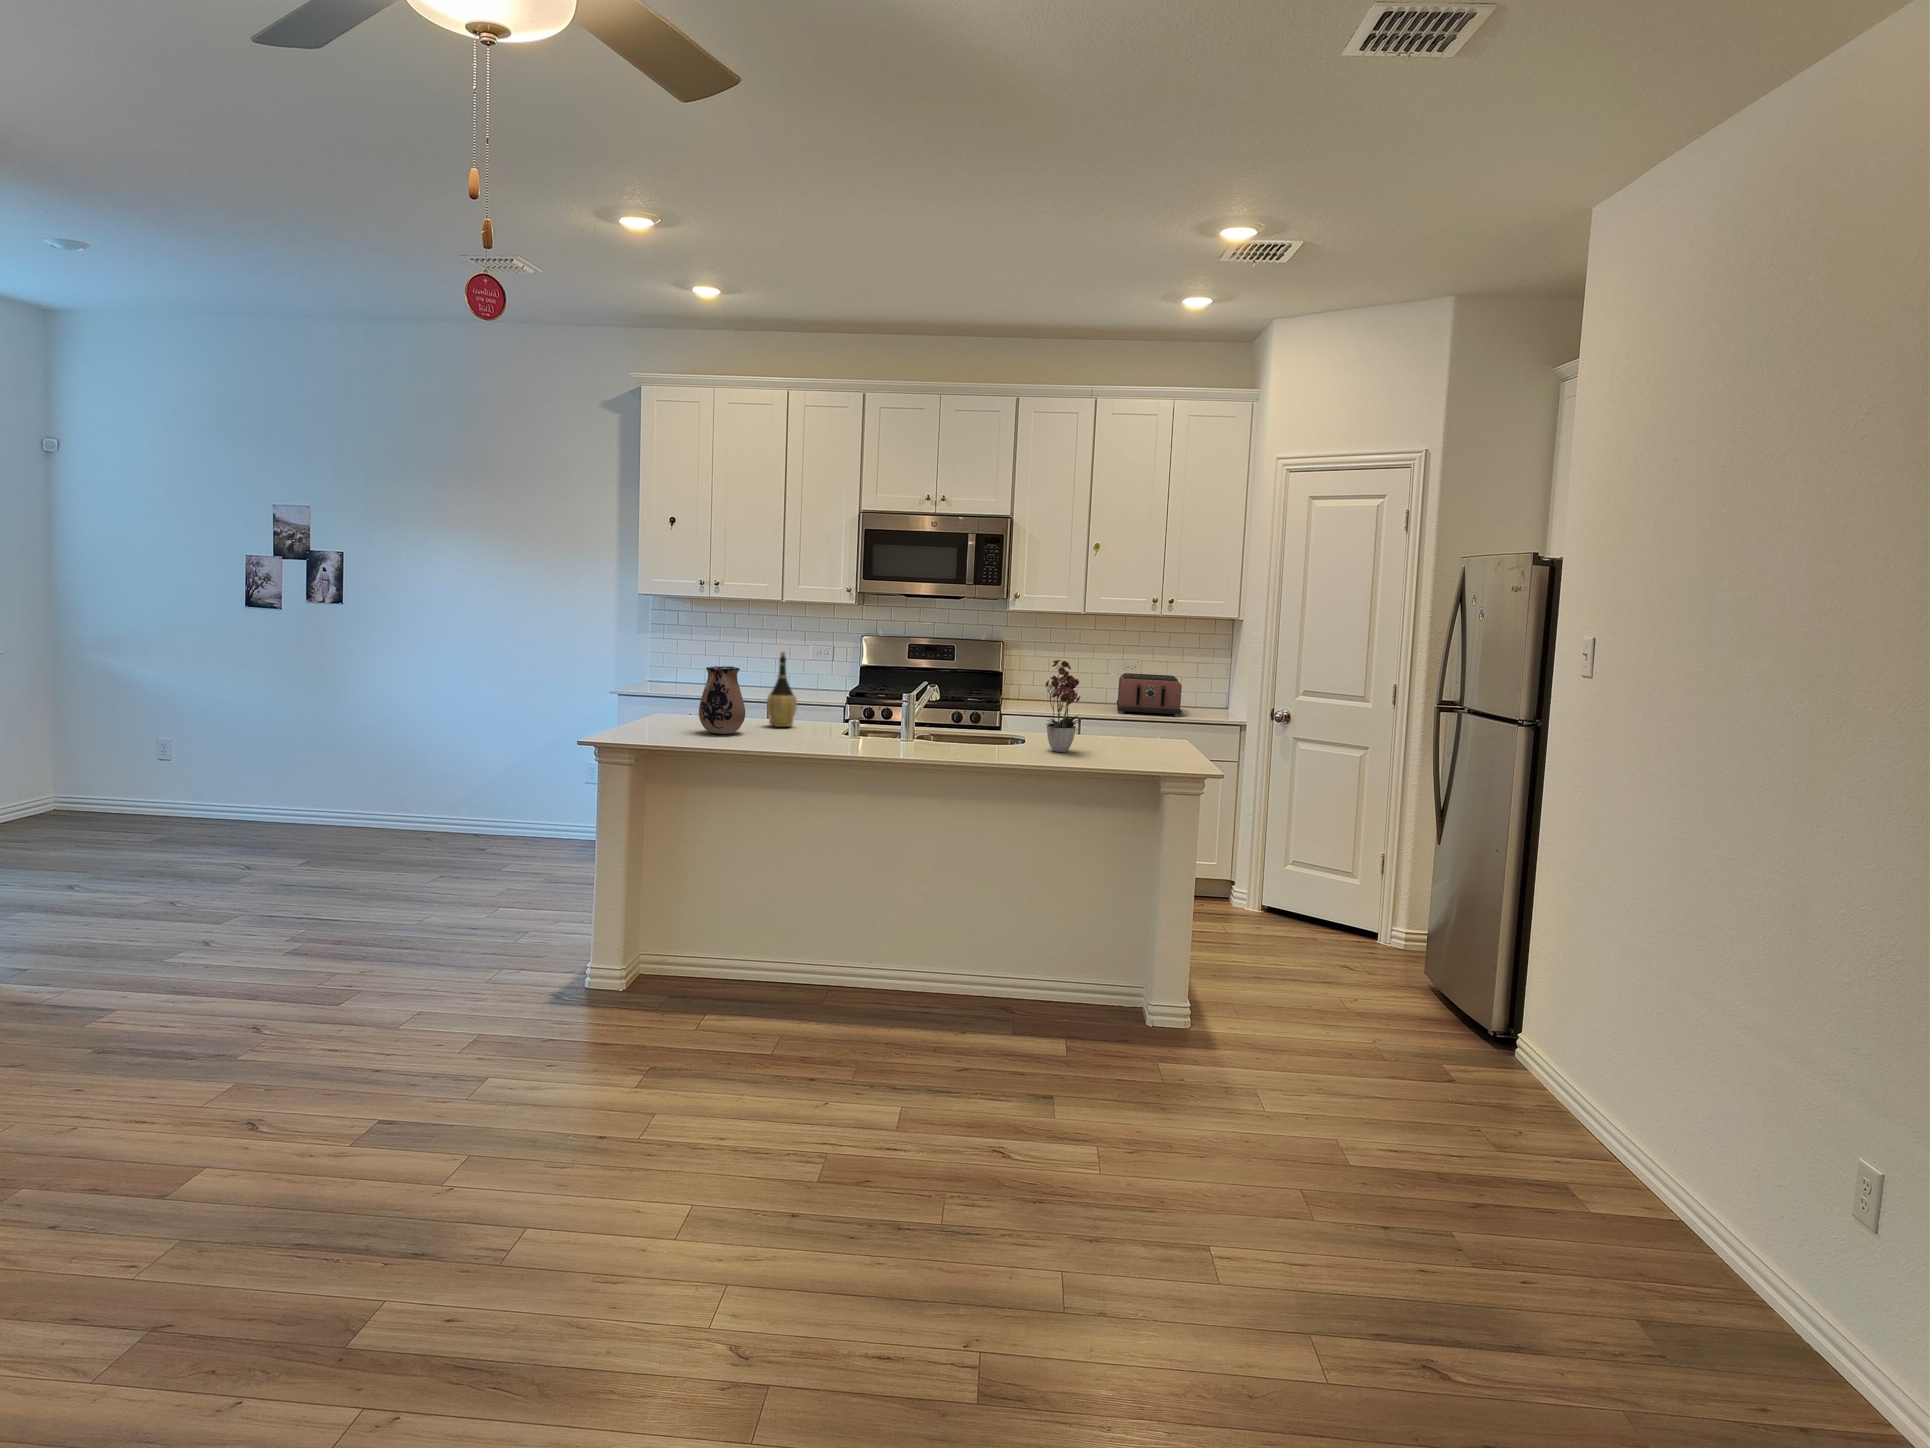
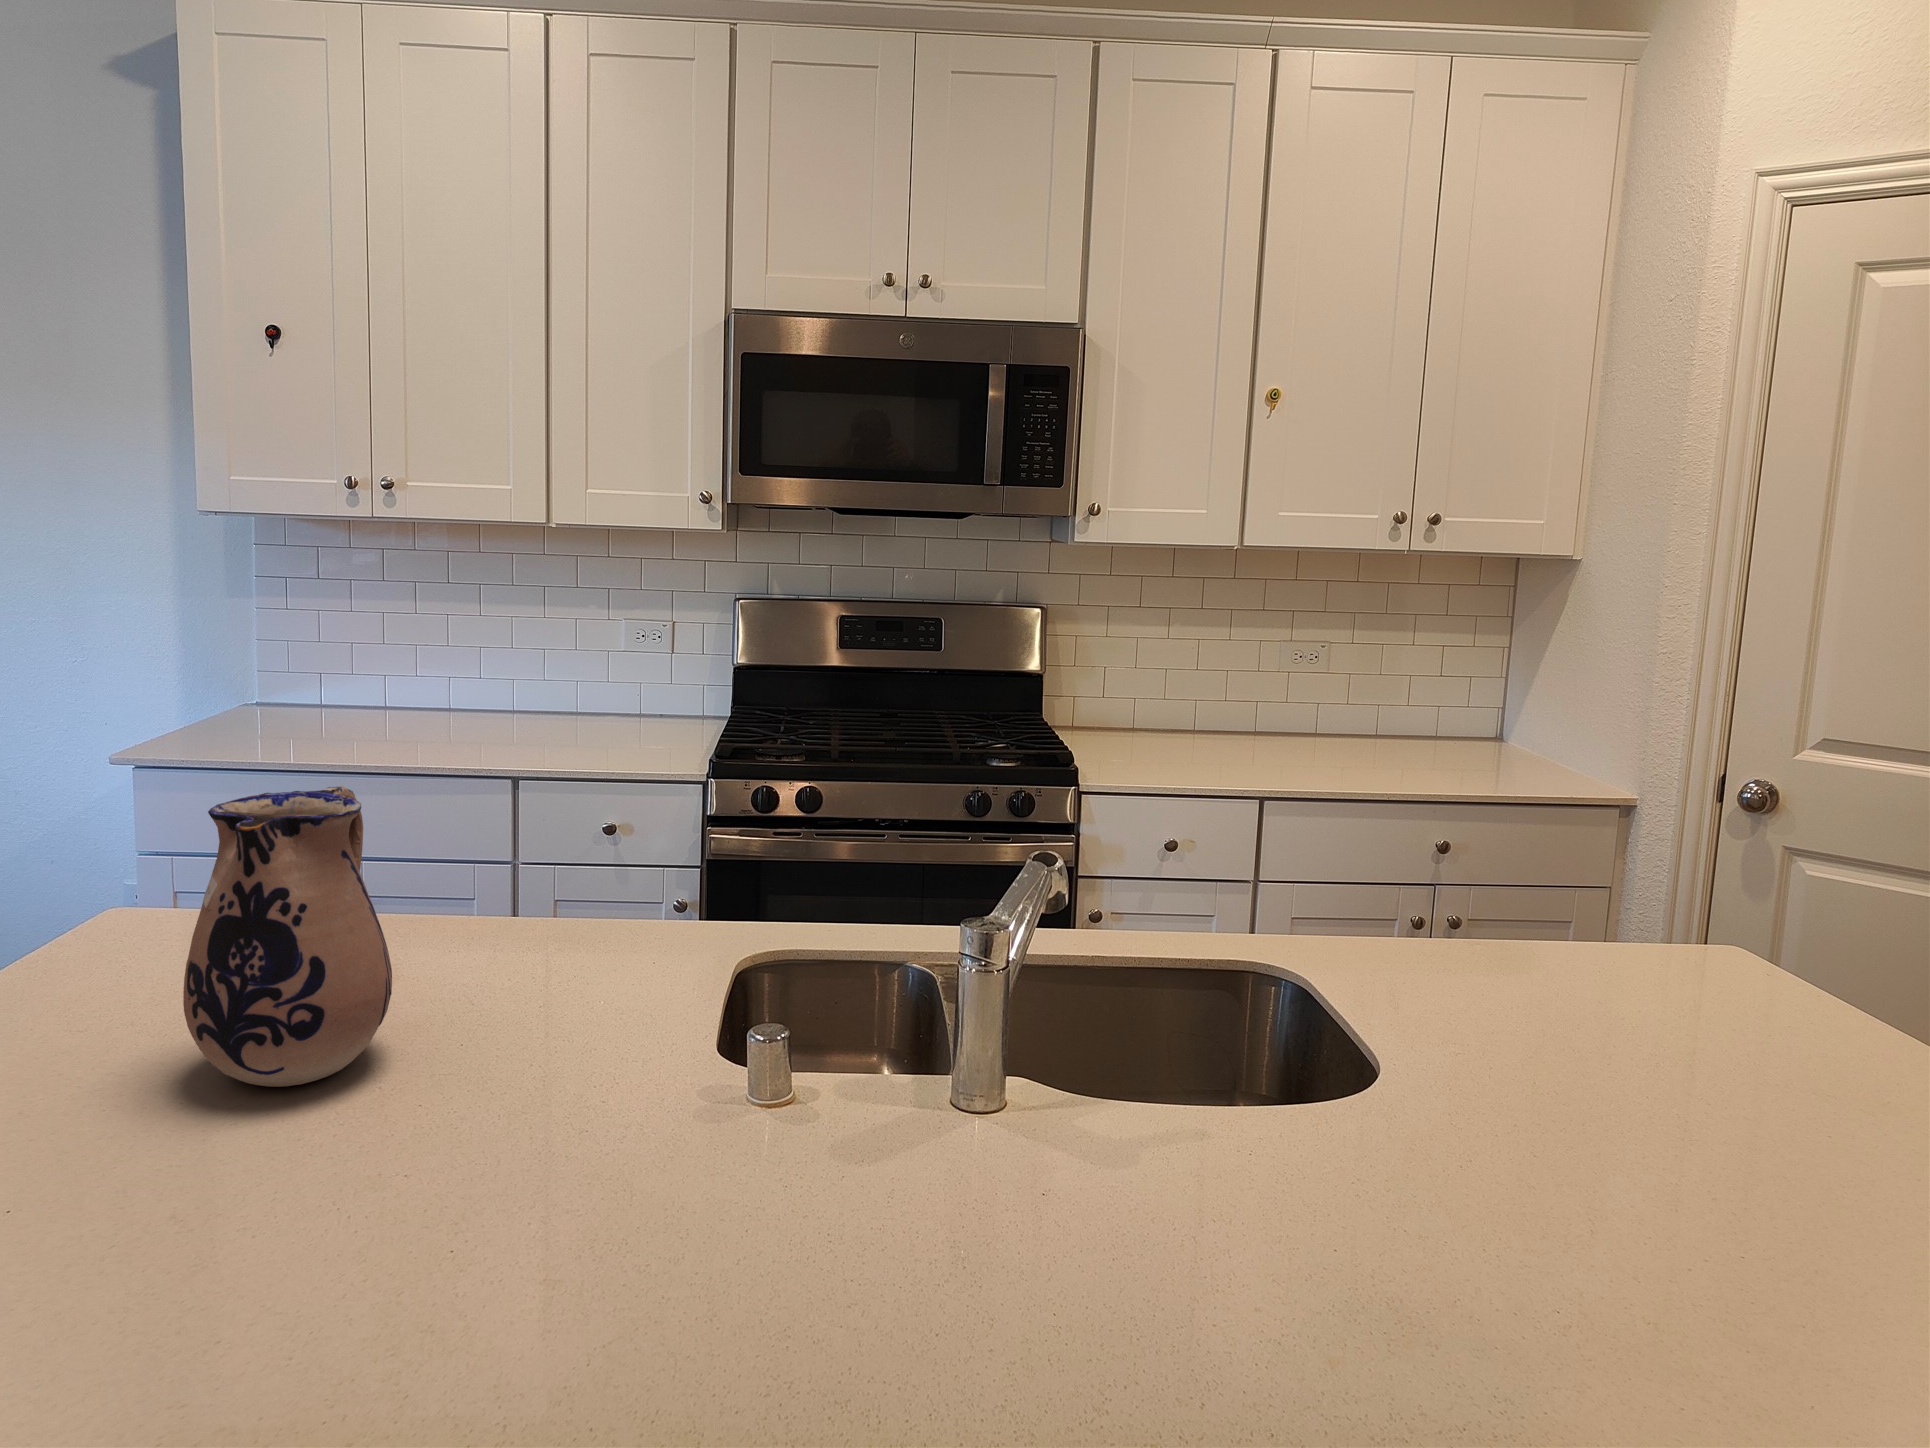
wine bottle: present [767,652,797,727] -> none [488,709,599,979]
flower arrangement: present [1045,660,1081,752] -> none [1535,727,1780,1092]
toaster: present [1117,673,1182,717] -> none [1293,677,1475,780]

